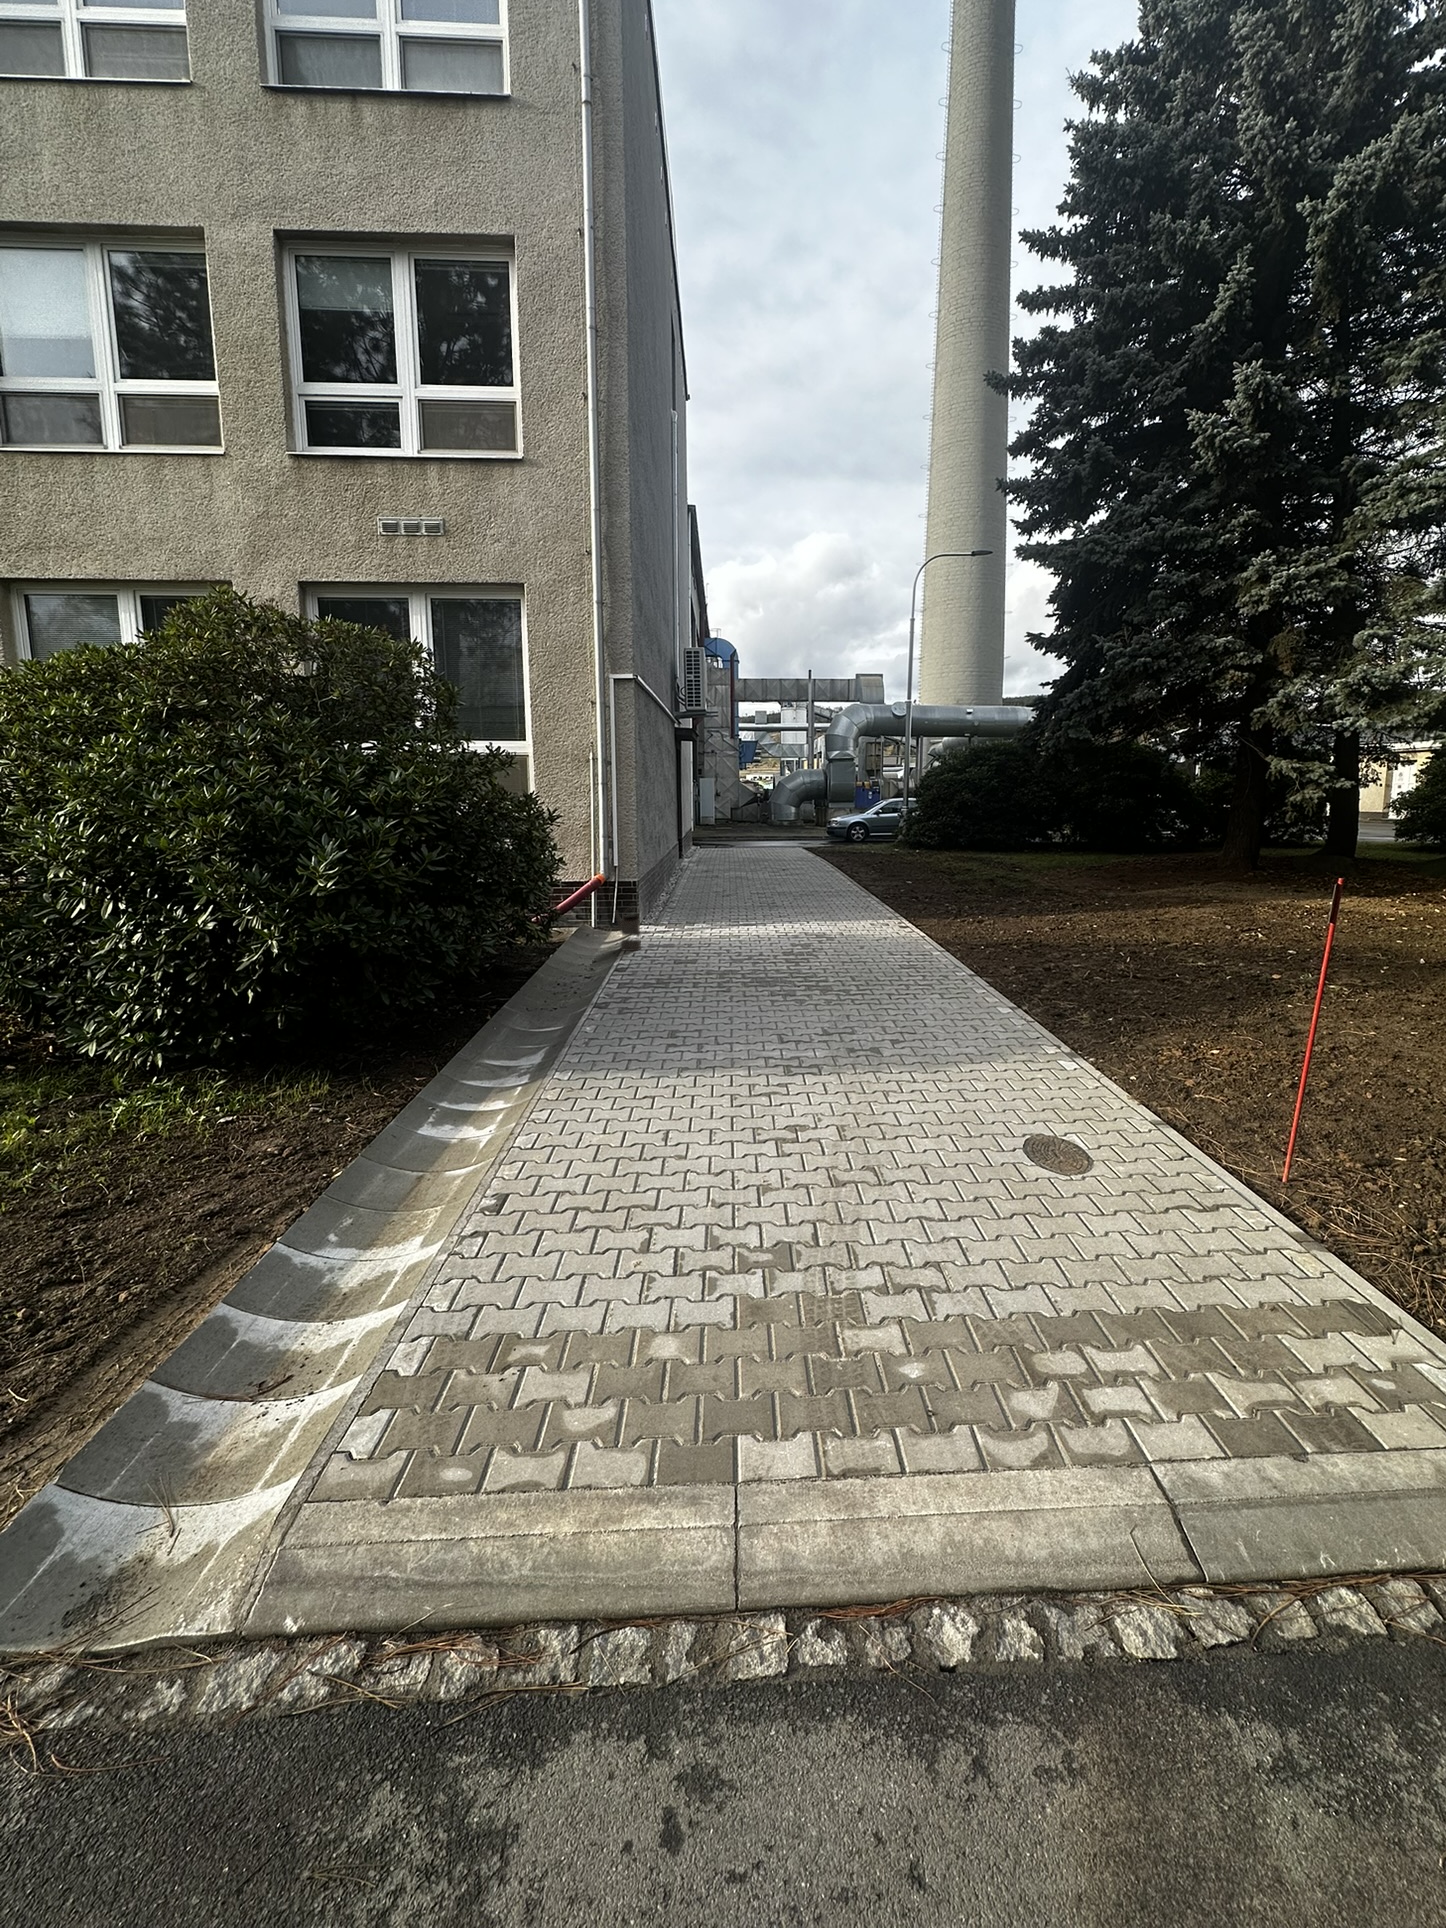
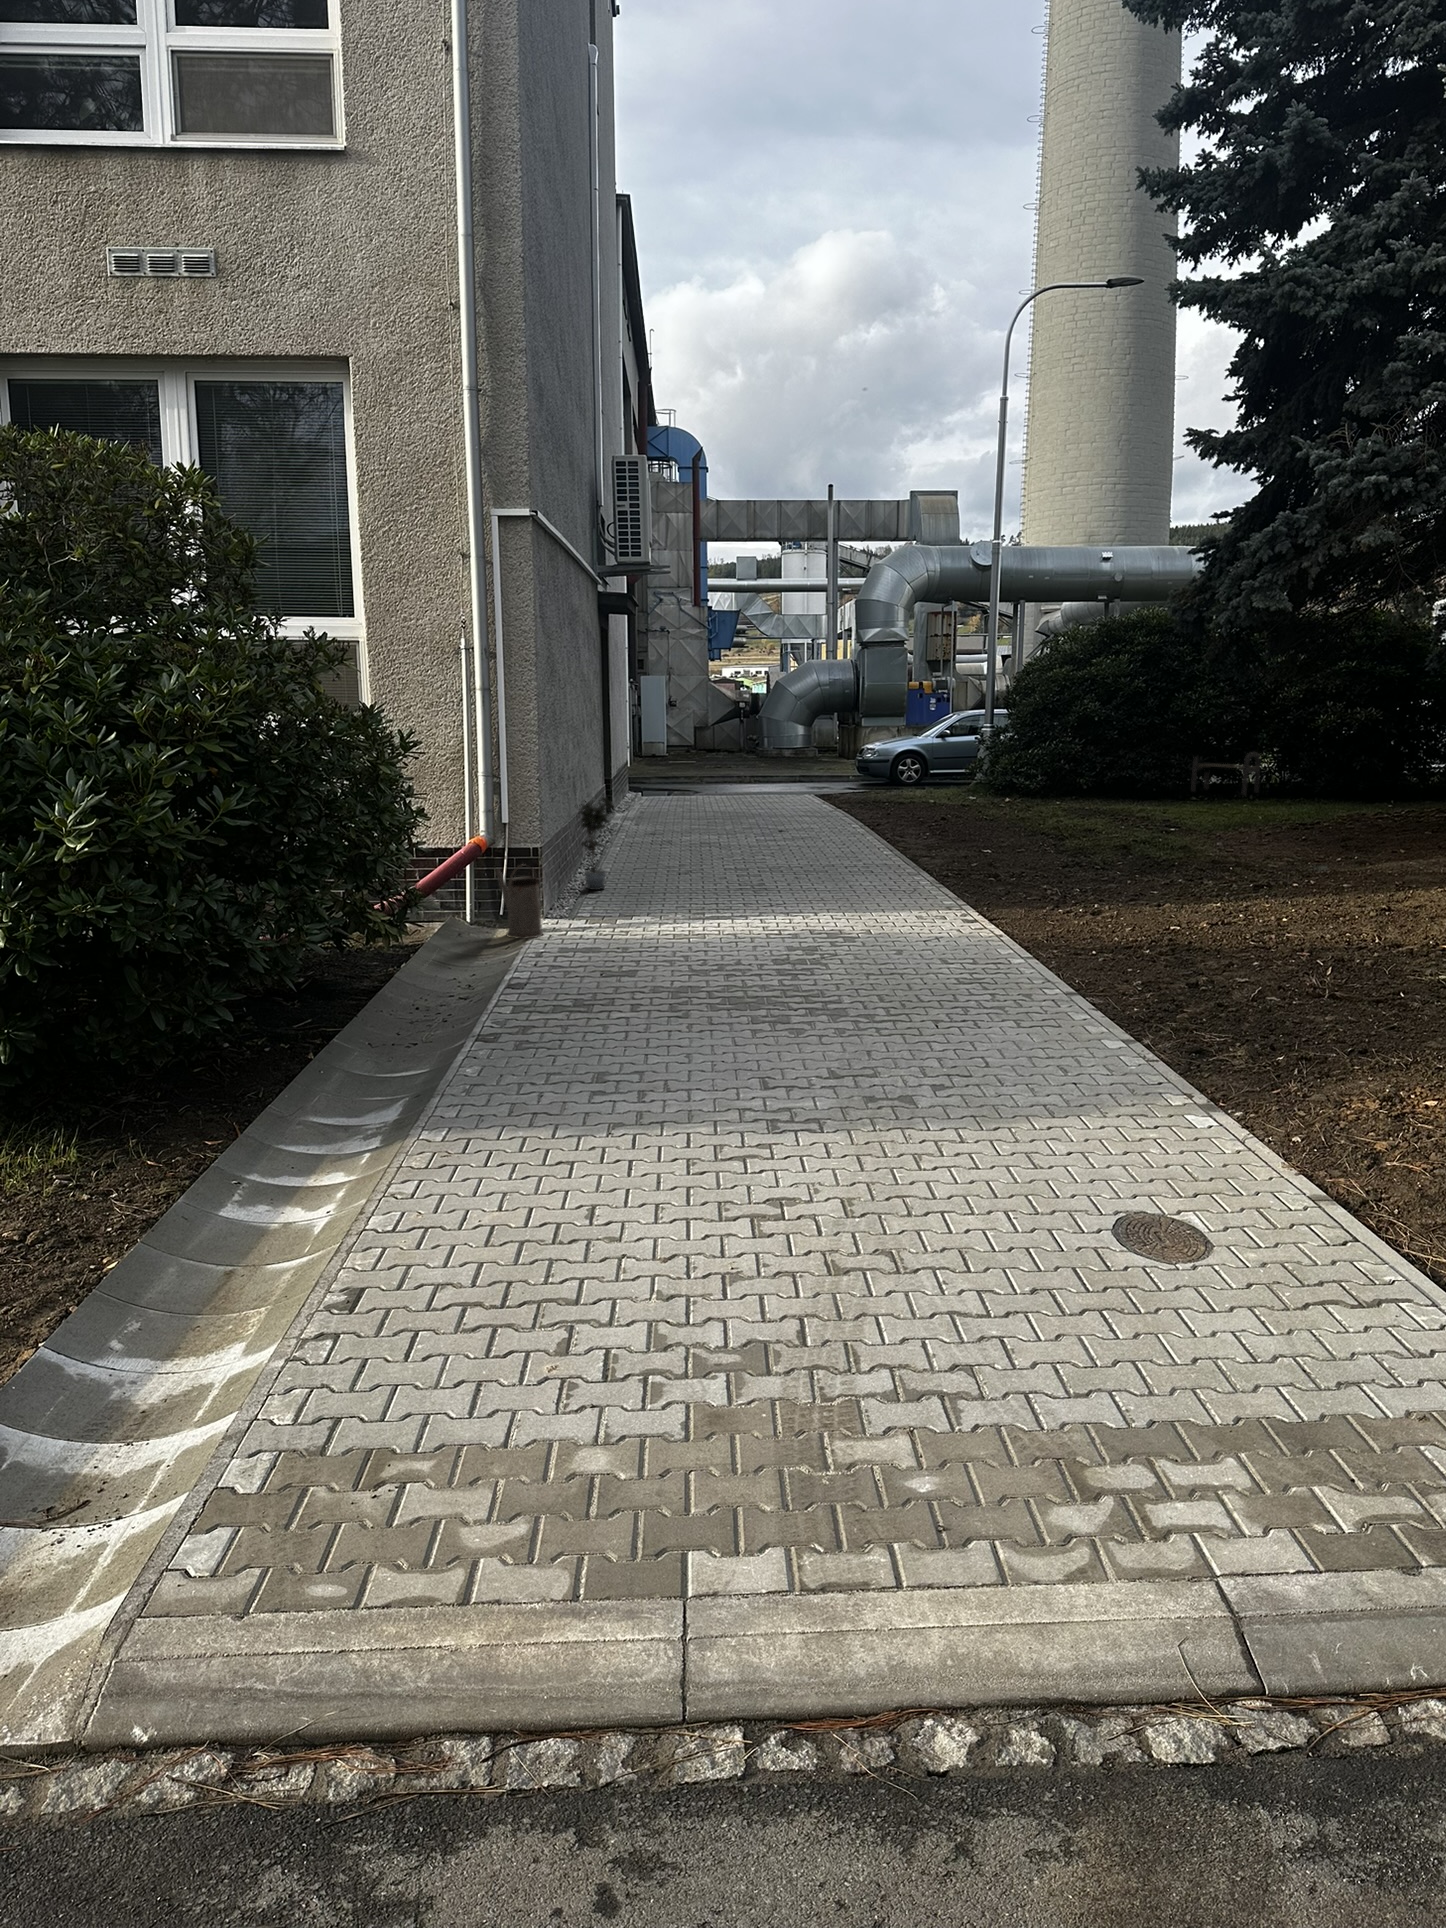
bench: none [1002,849,1041,874] -> present [1191,752,1260,795]
potted plant: none [661,867,685,923] -> present [577,797,614,890]

